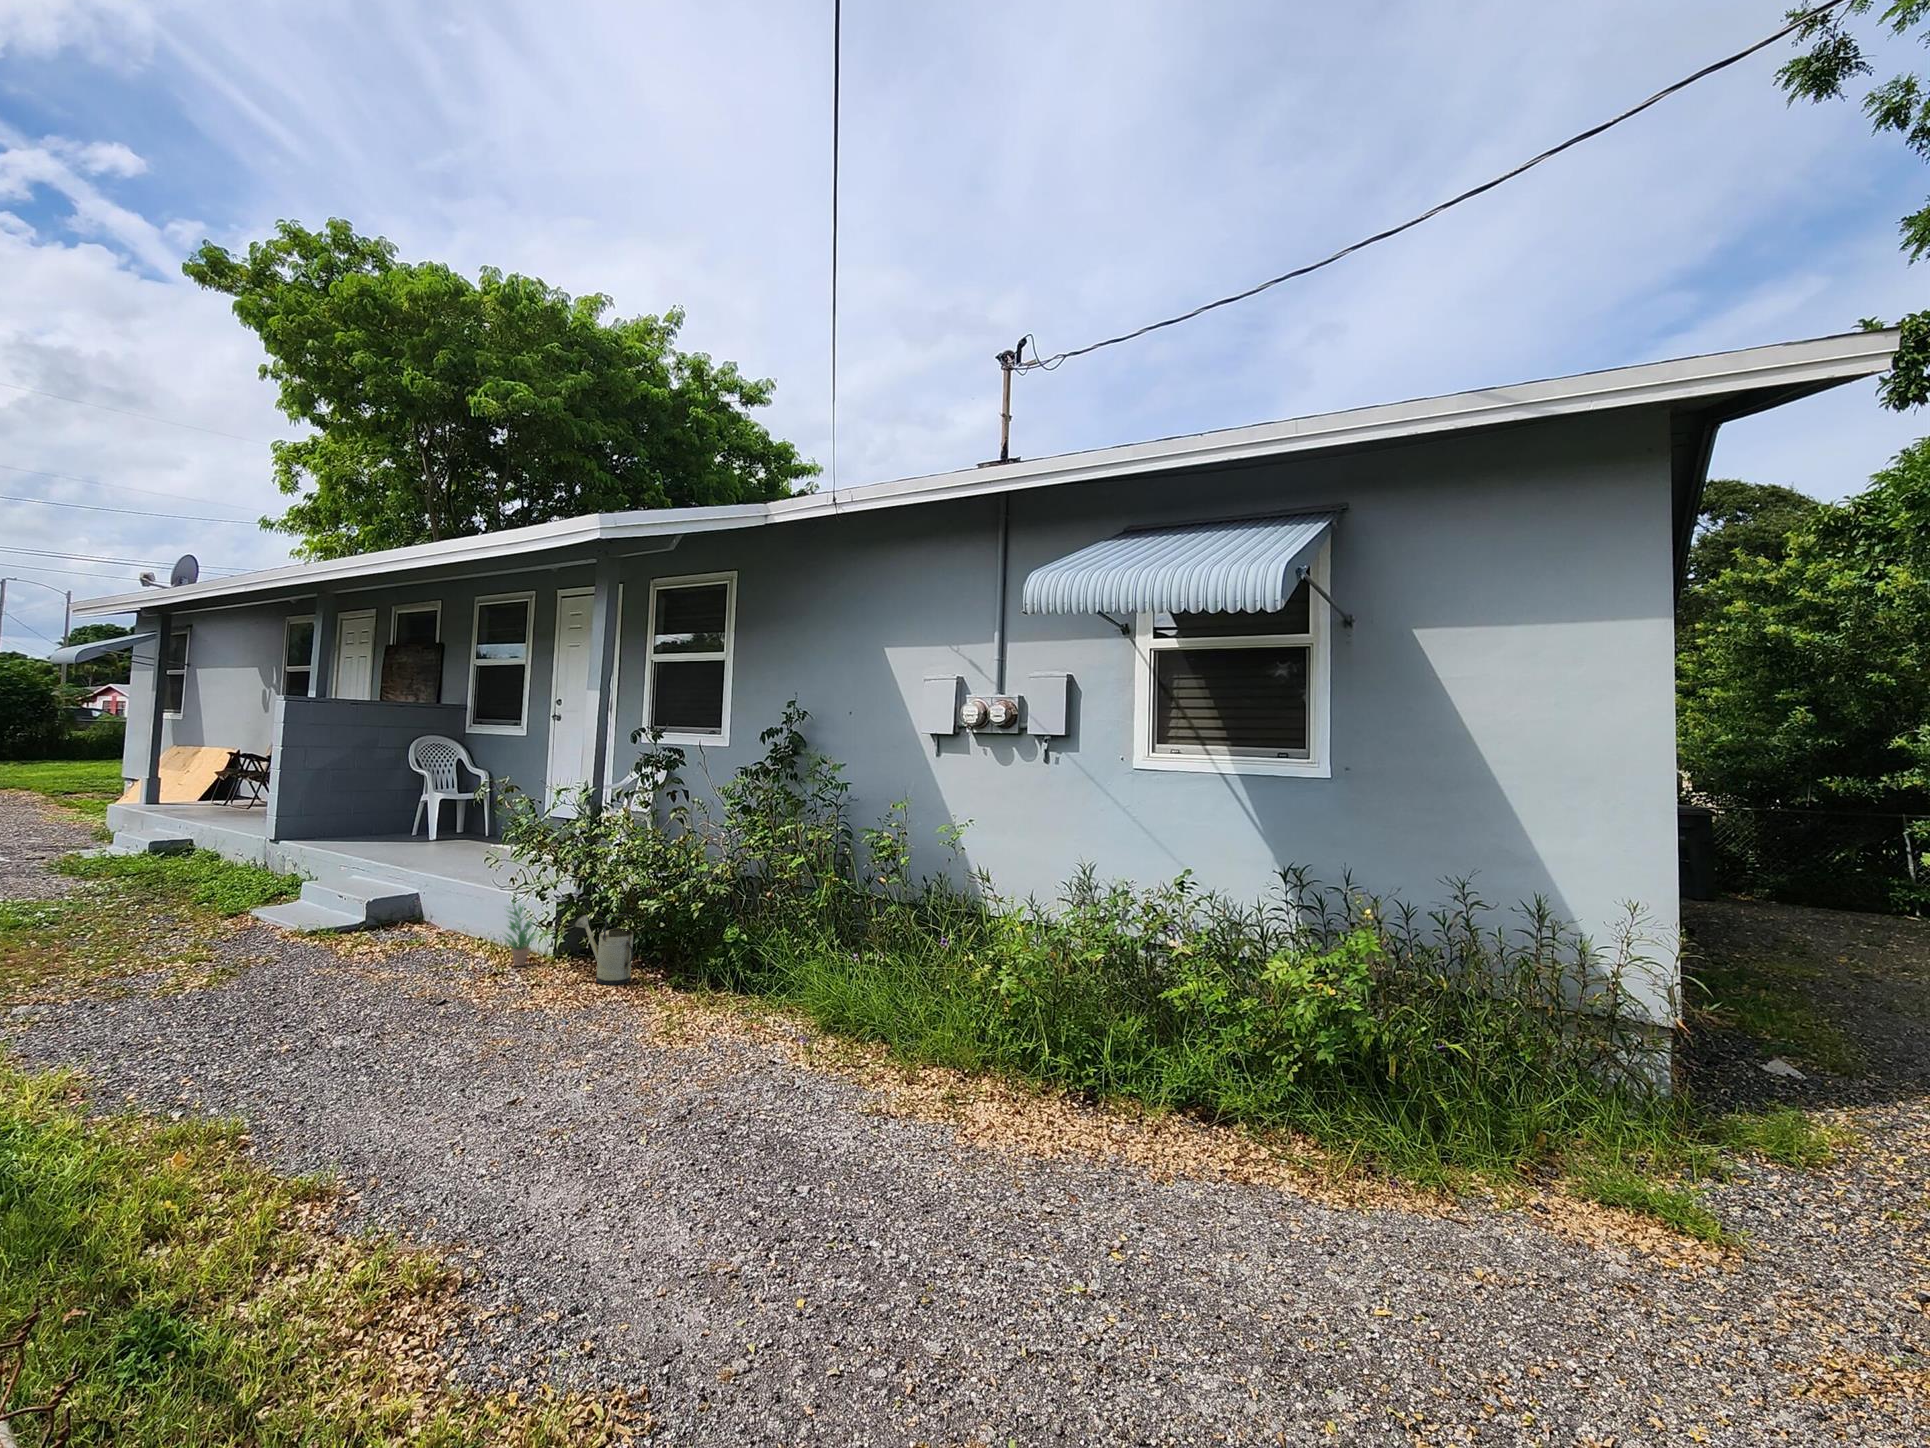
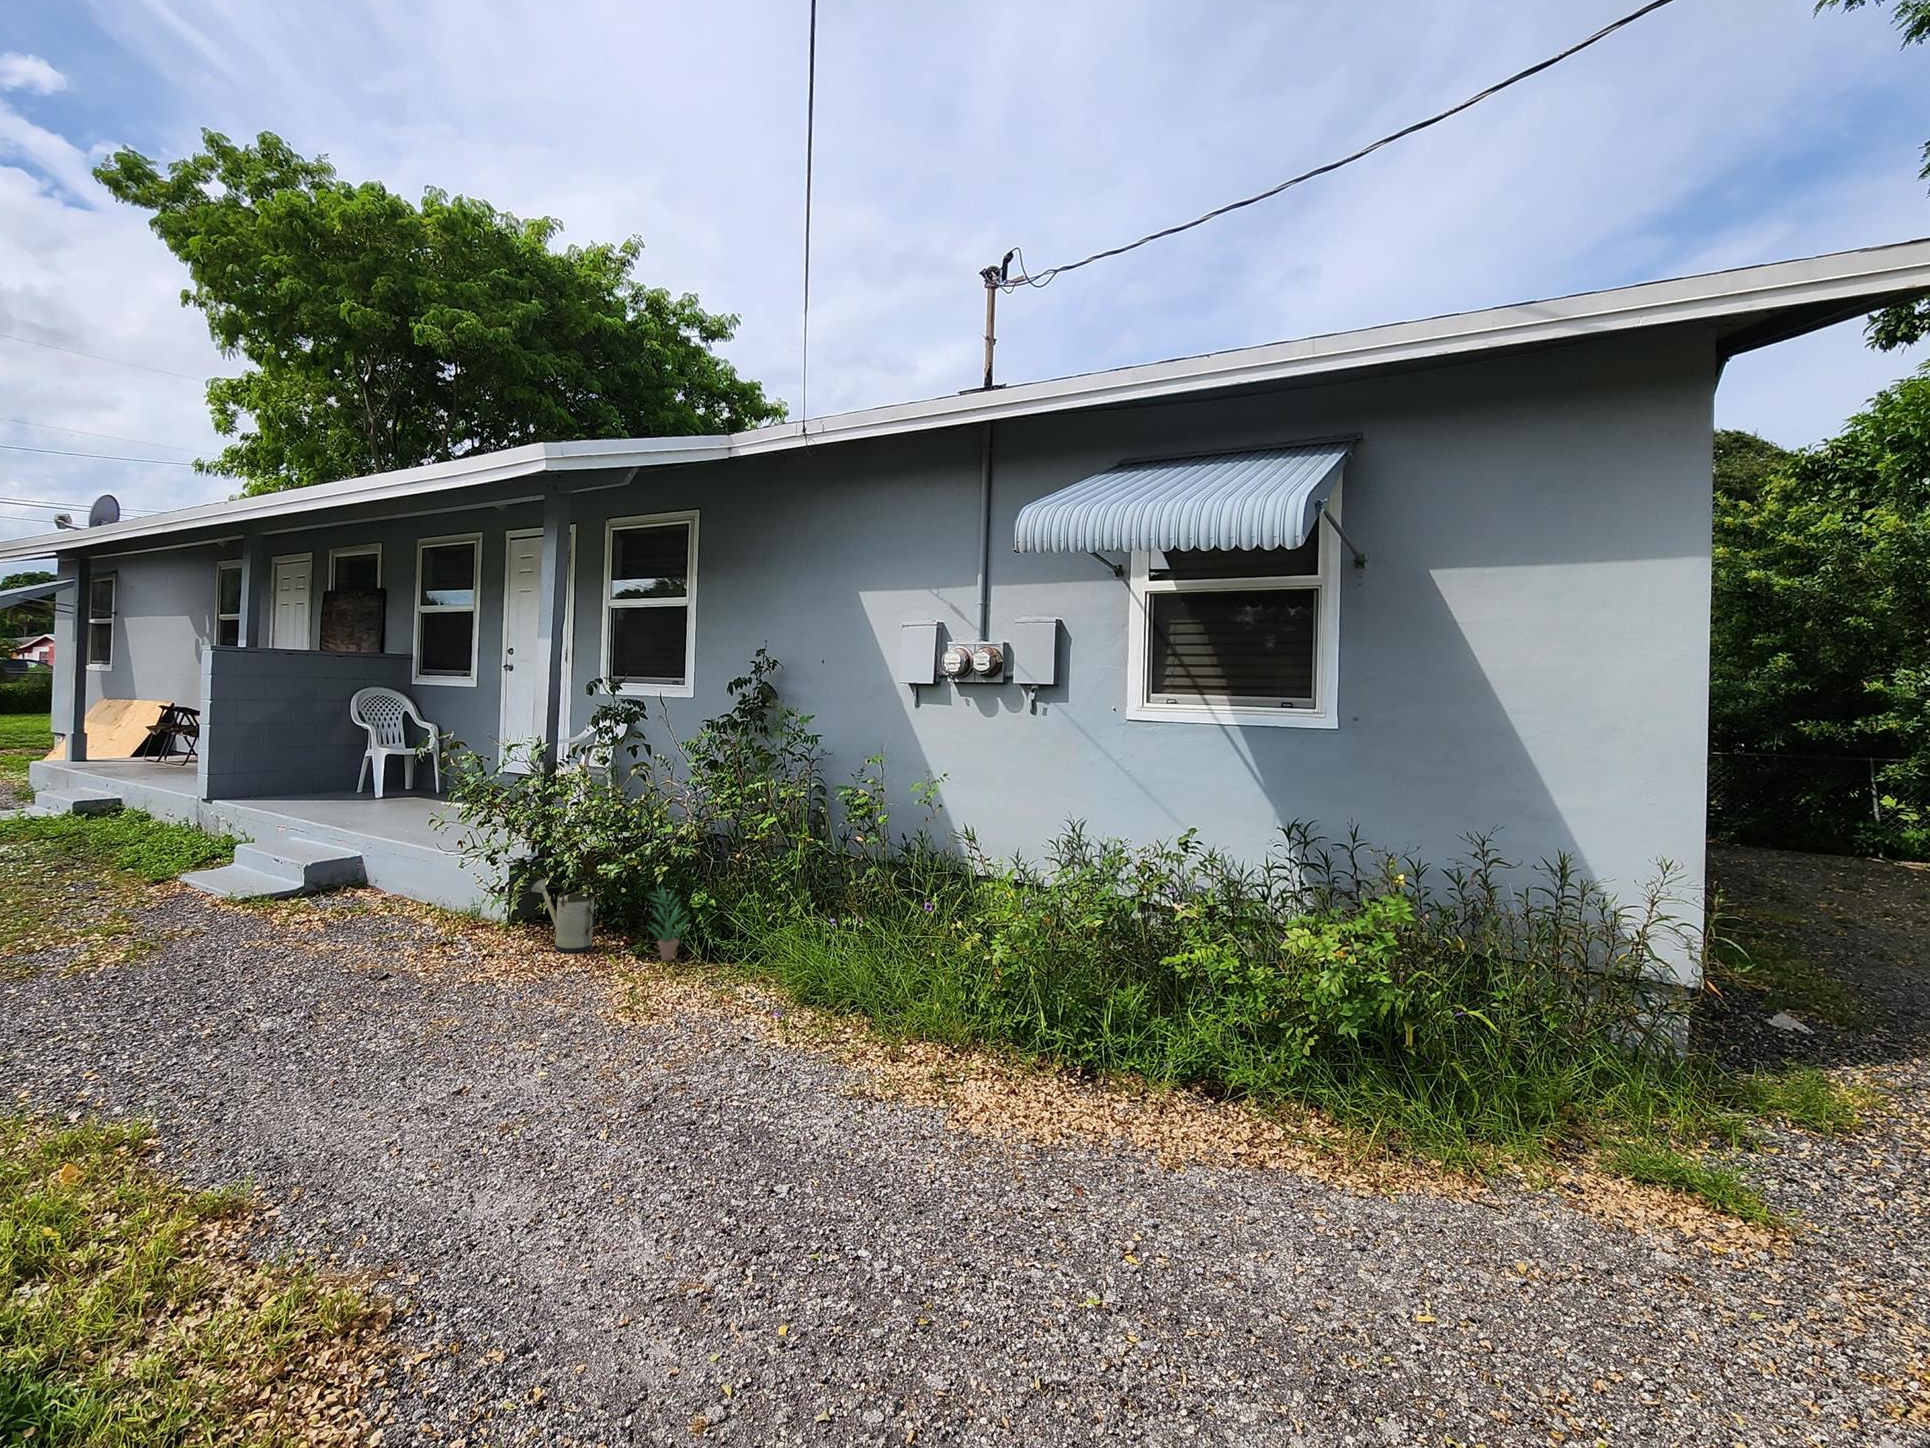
potted plant: present [503,902,538,966] -> present [648,889,685,961]

